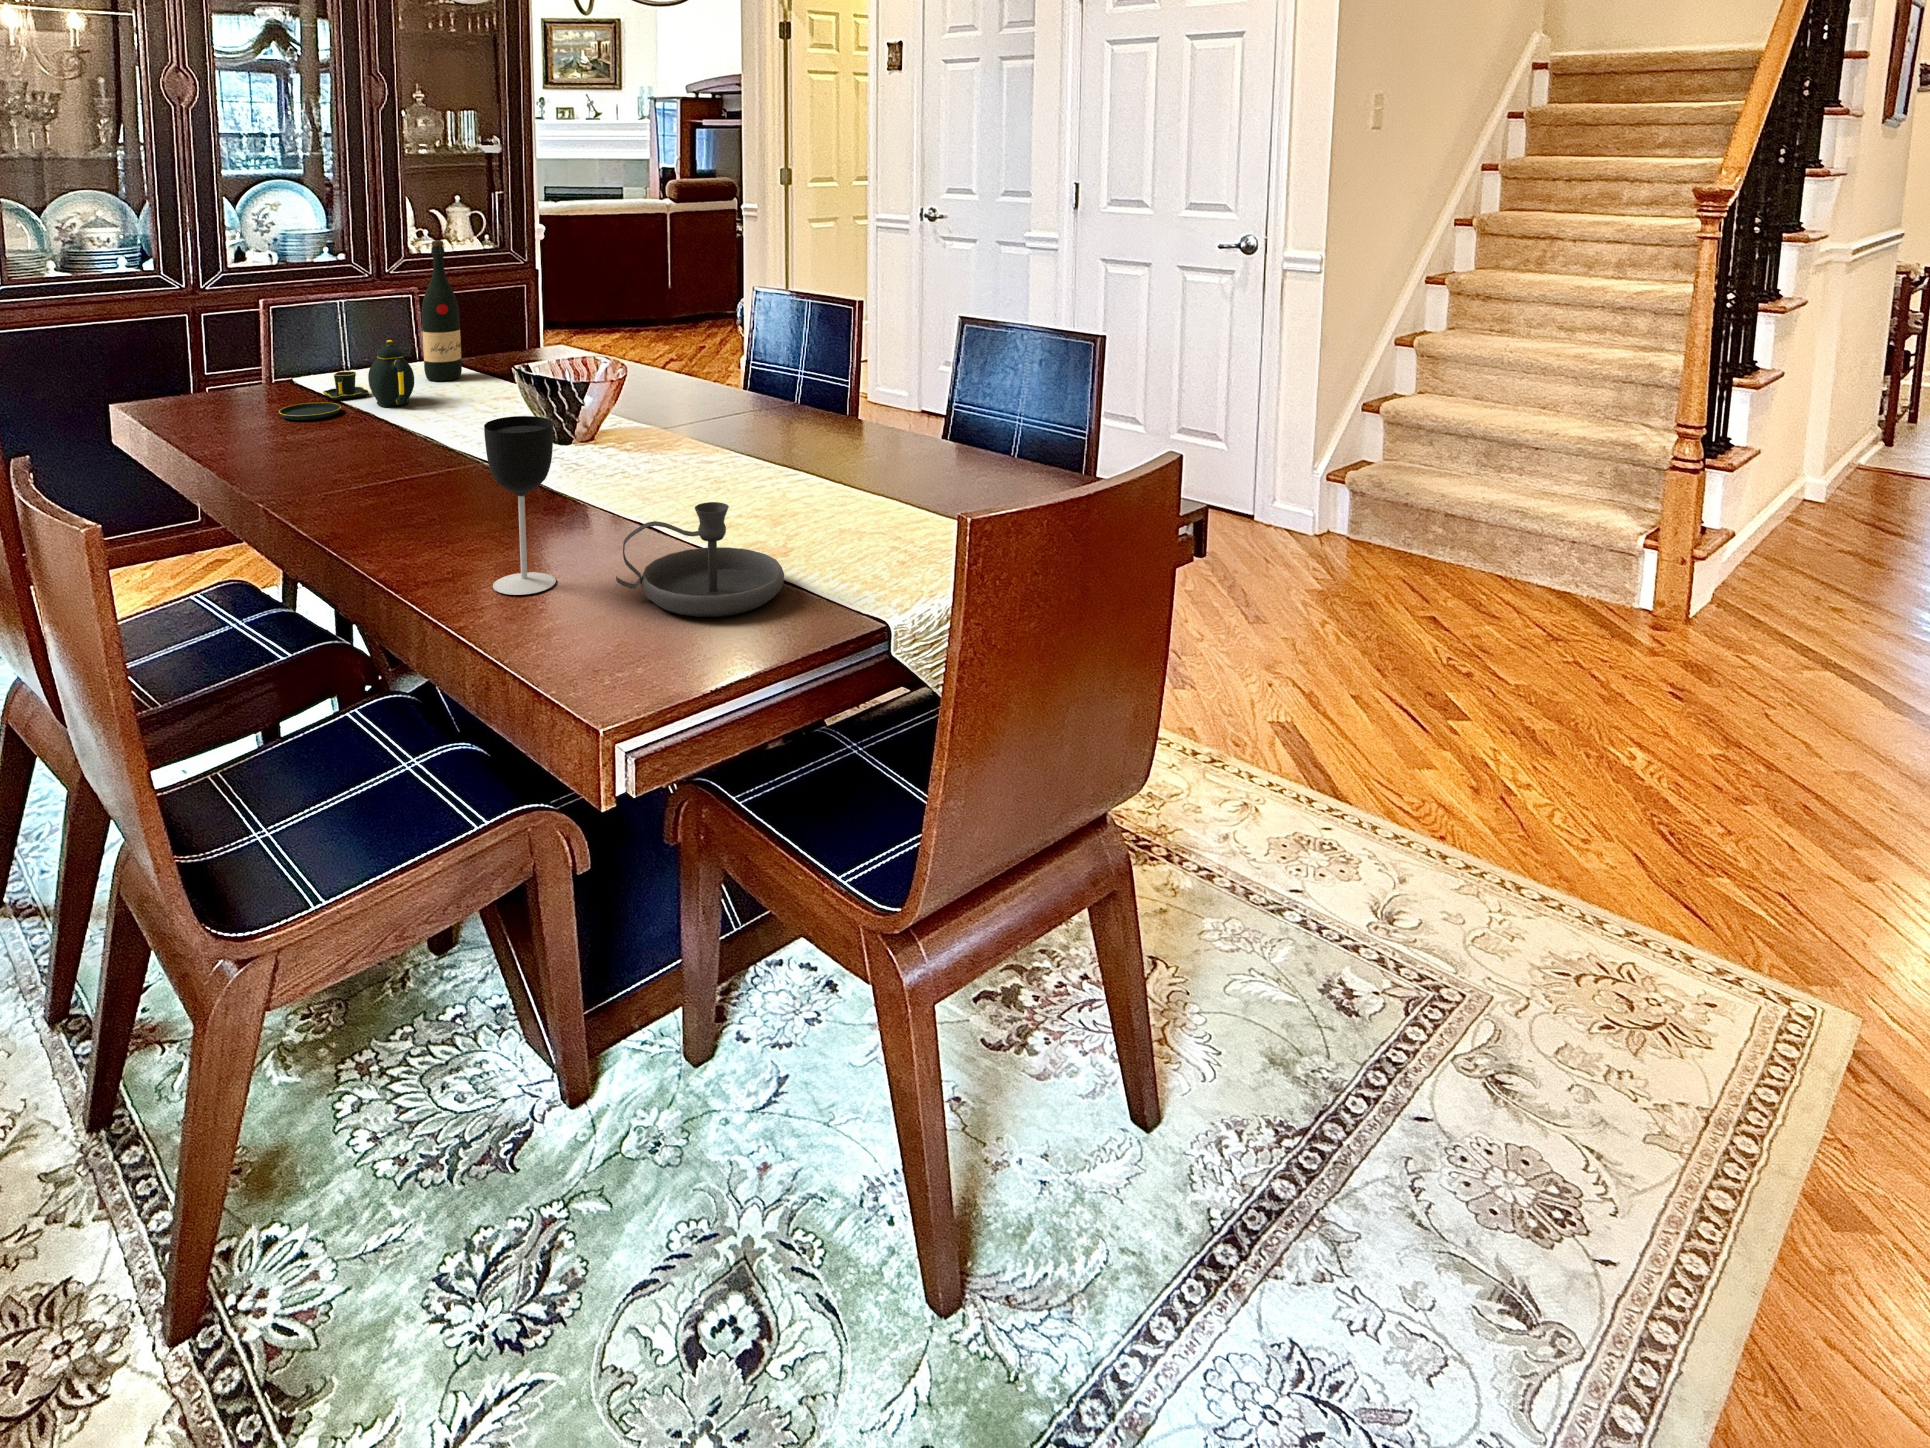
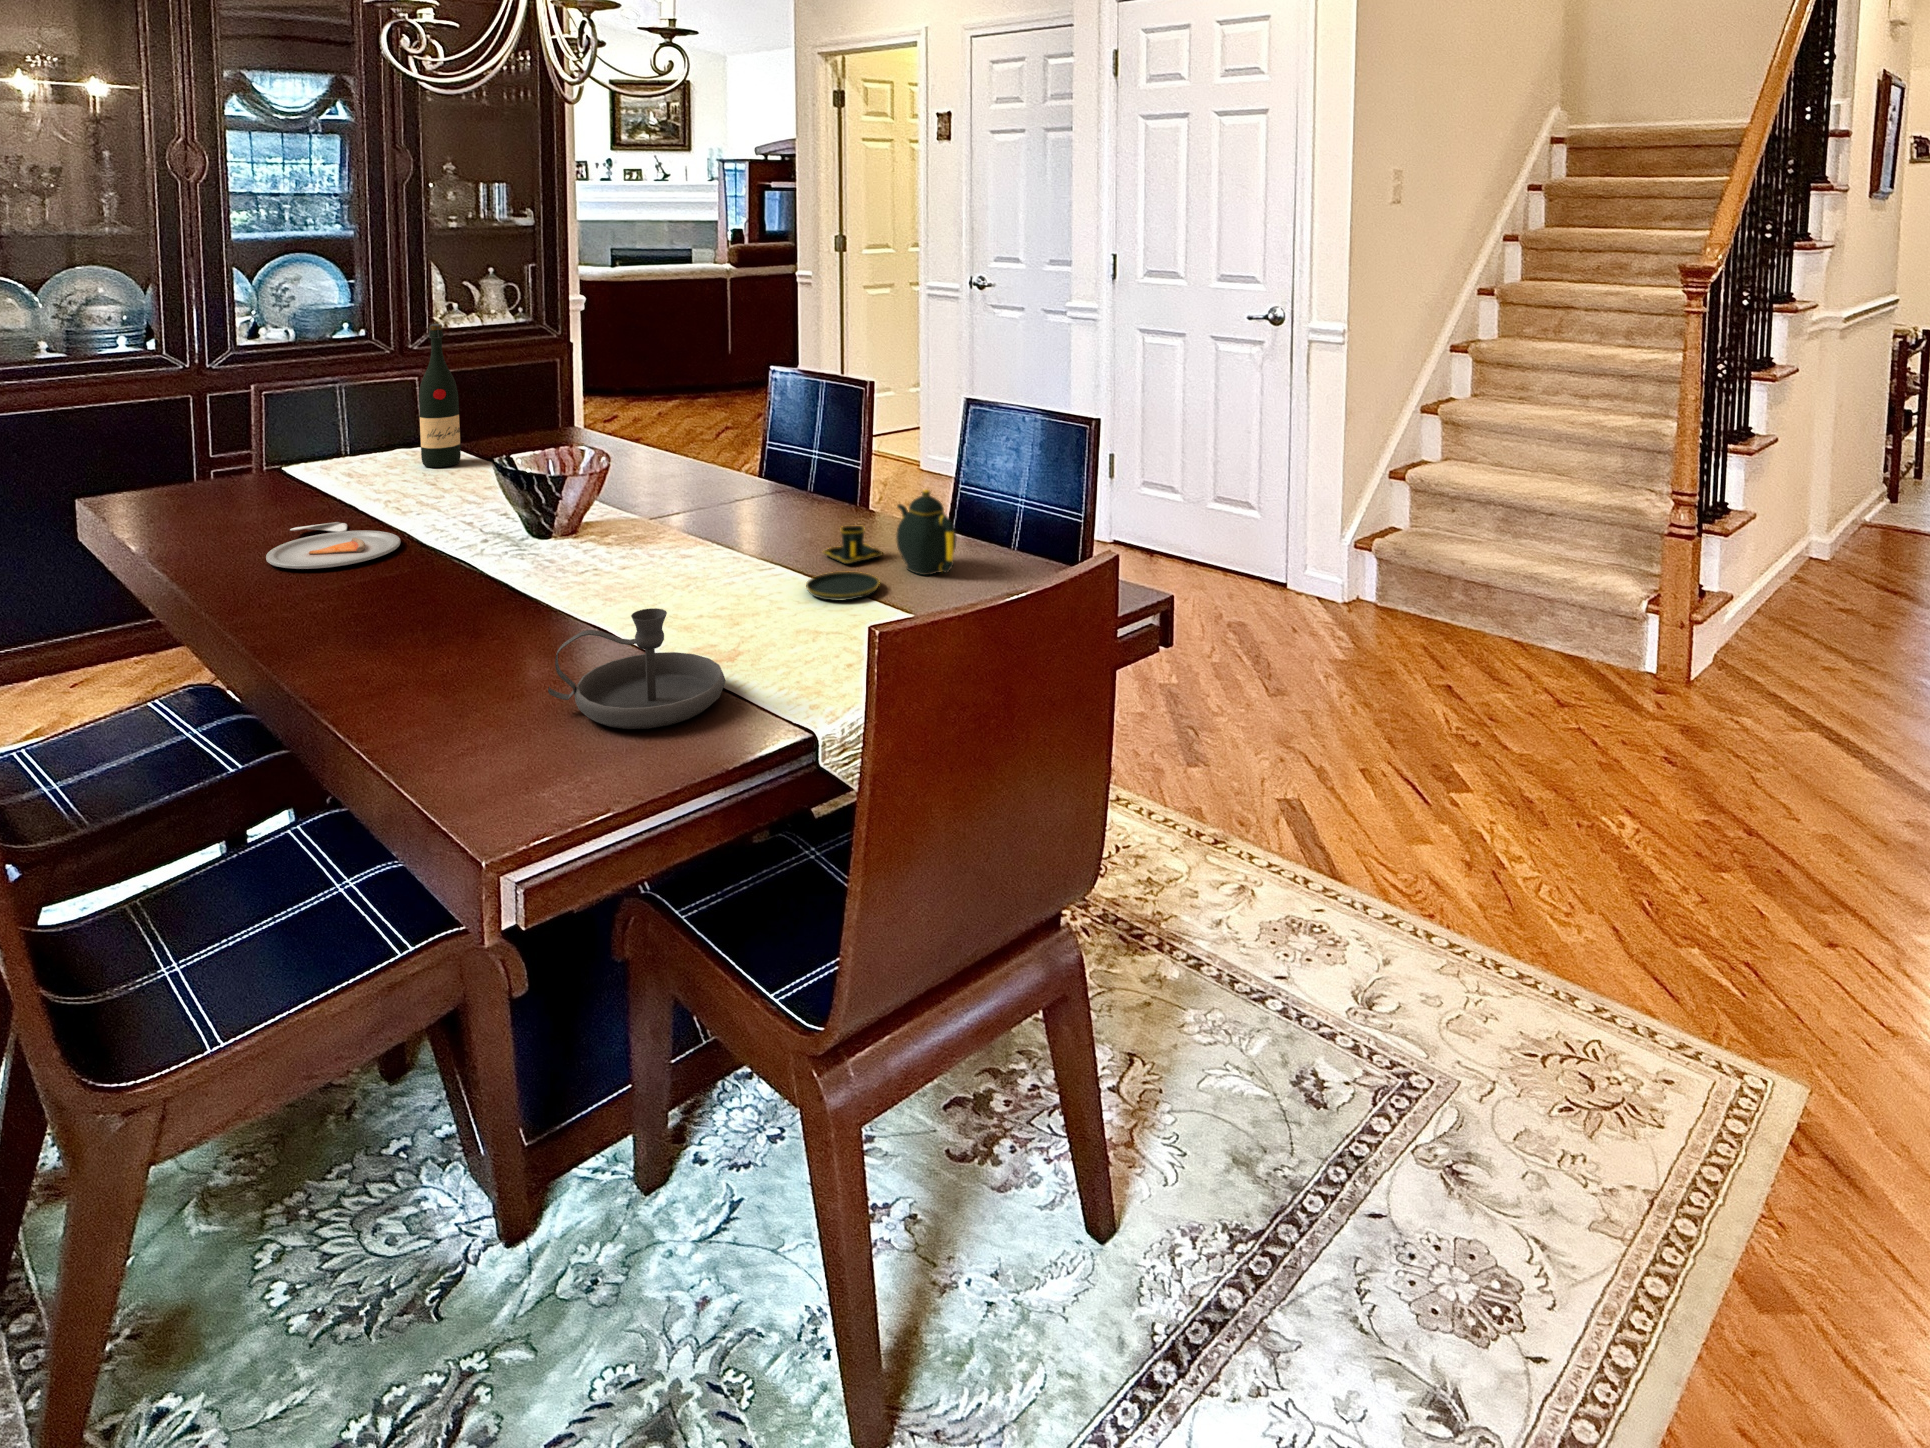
teapot: present [279,340,414,420] -> present [806,490,956,600]
wine glass: present [484,416,556,595] -> none [415,522,493,709]
dinner plate: none [304,428,427,469] -> present [266,522,400,569]

